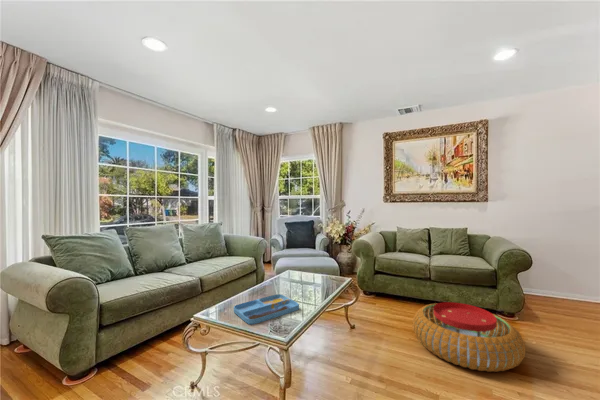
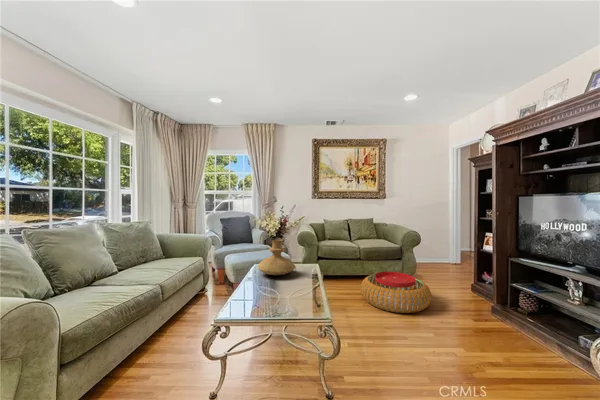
vase: none [272,249,314,288] -> present [257,240,296,275]
tray: present [234,294,299,324] -> none [253,281,307,306]

